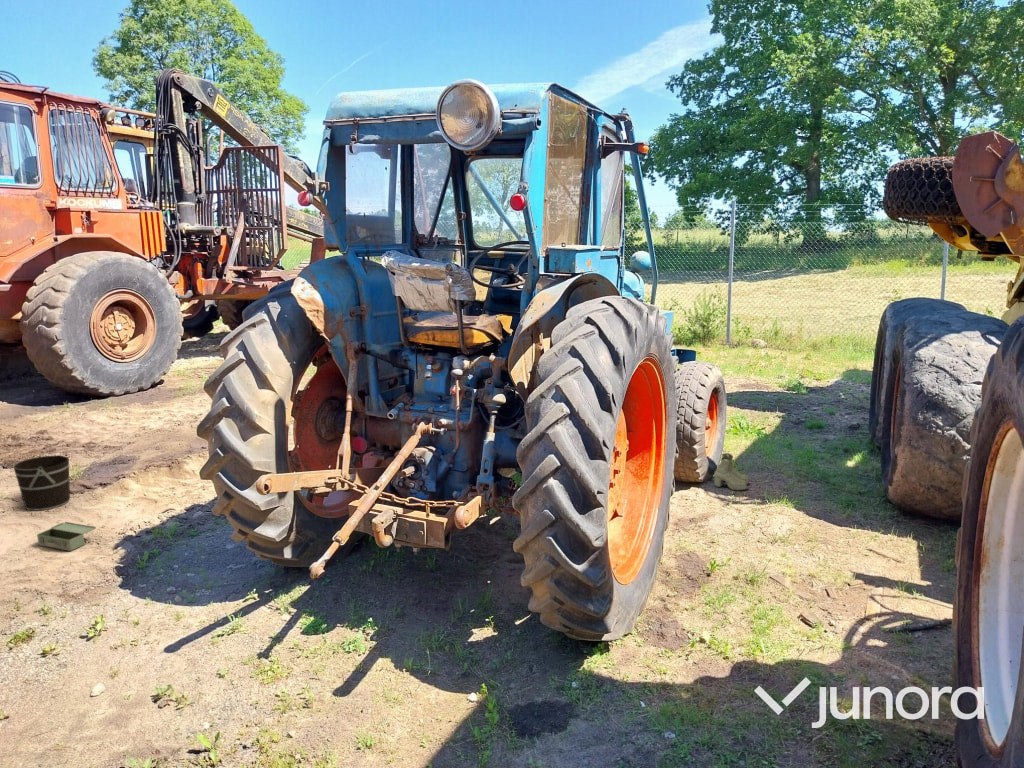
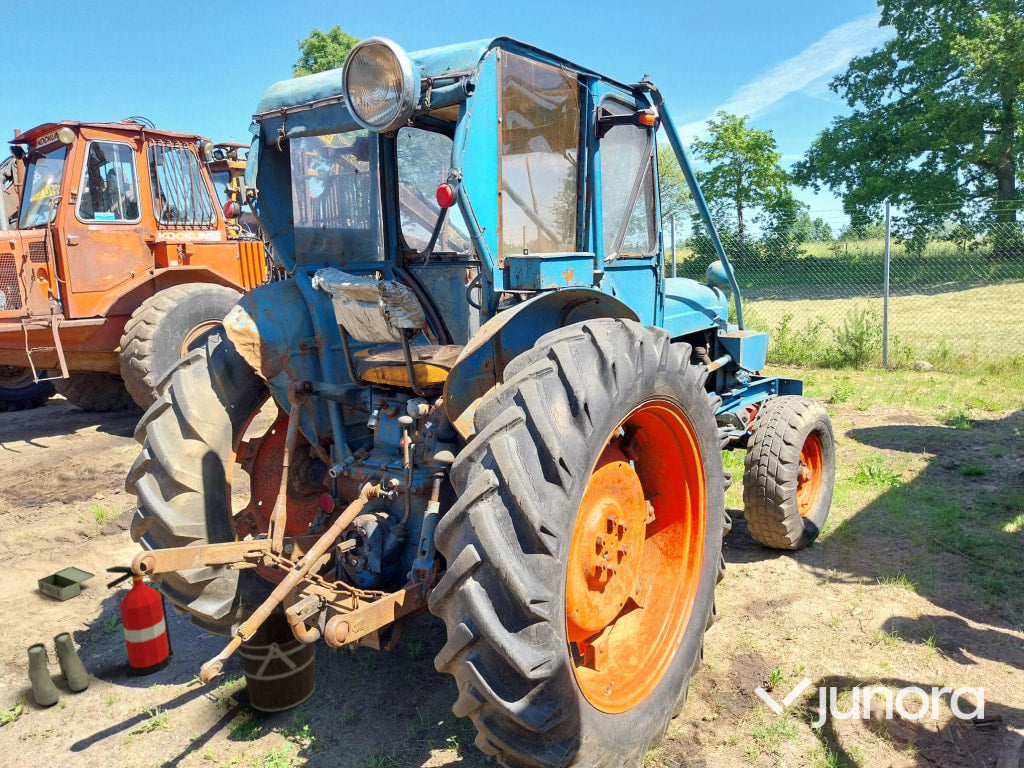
boots: present [714,453,749,490] -> present [27,632,89,706]
bucket: present [12,456,70,510] -> present [237,609,315,712]
fire extinguisher: none [164,505,217,600] -> present [106,566,173,675]

